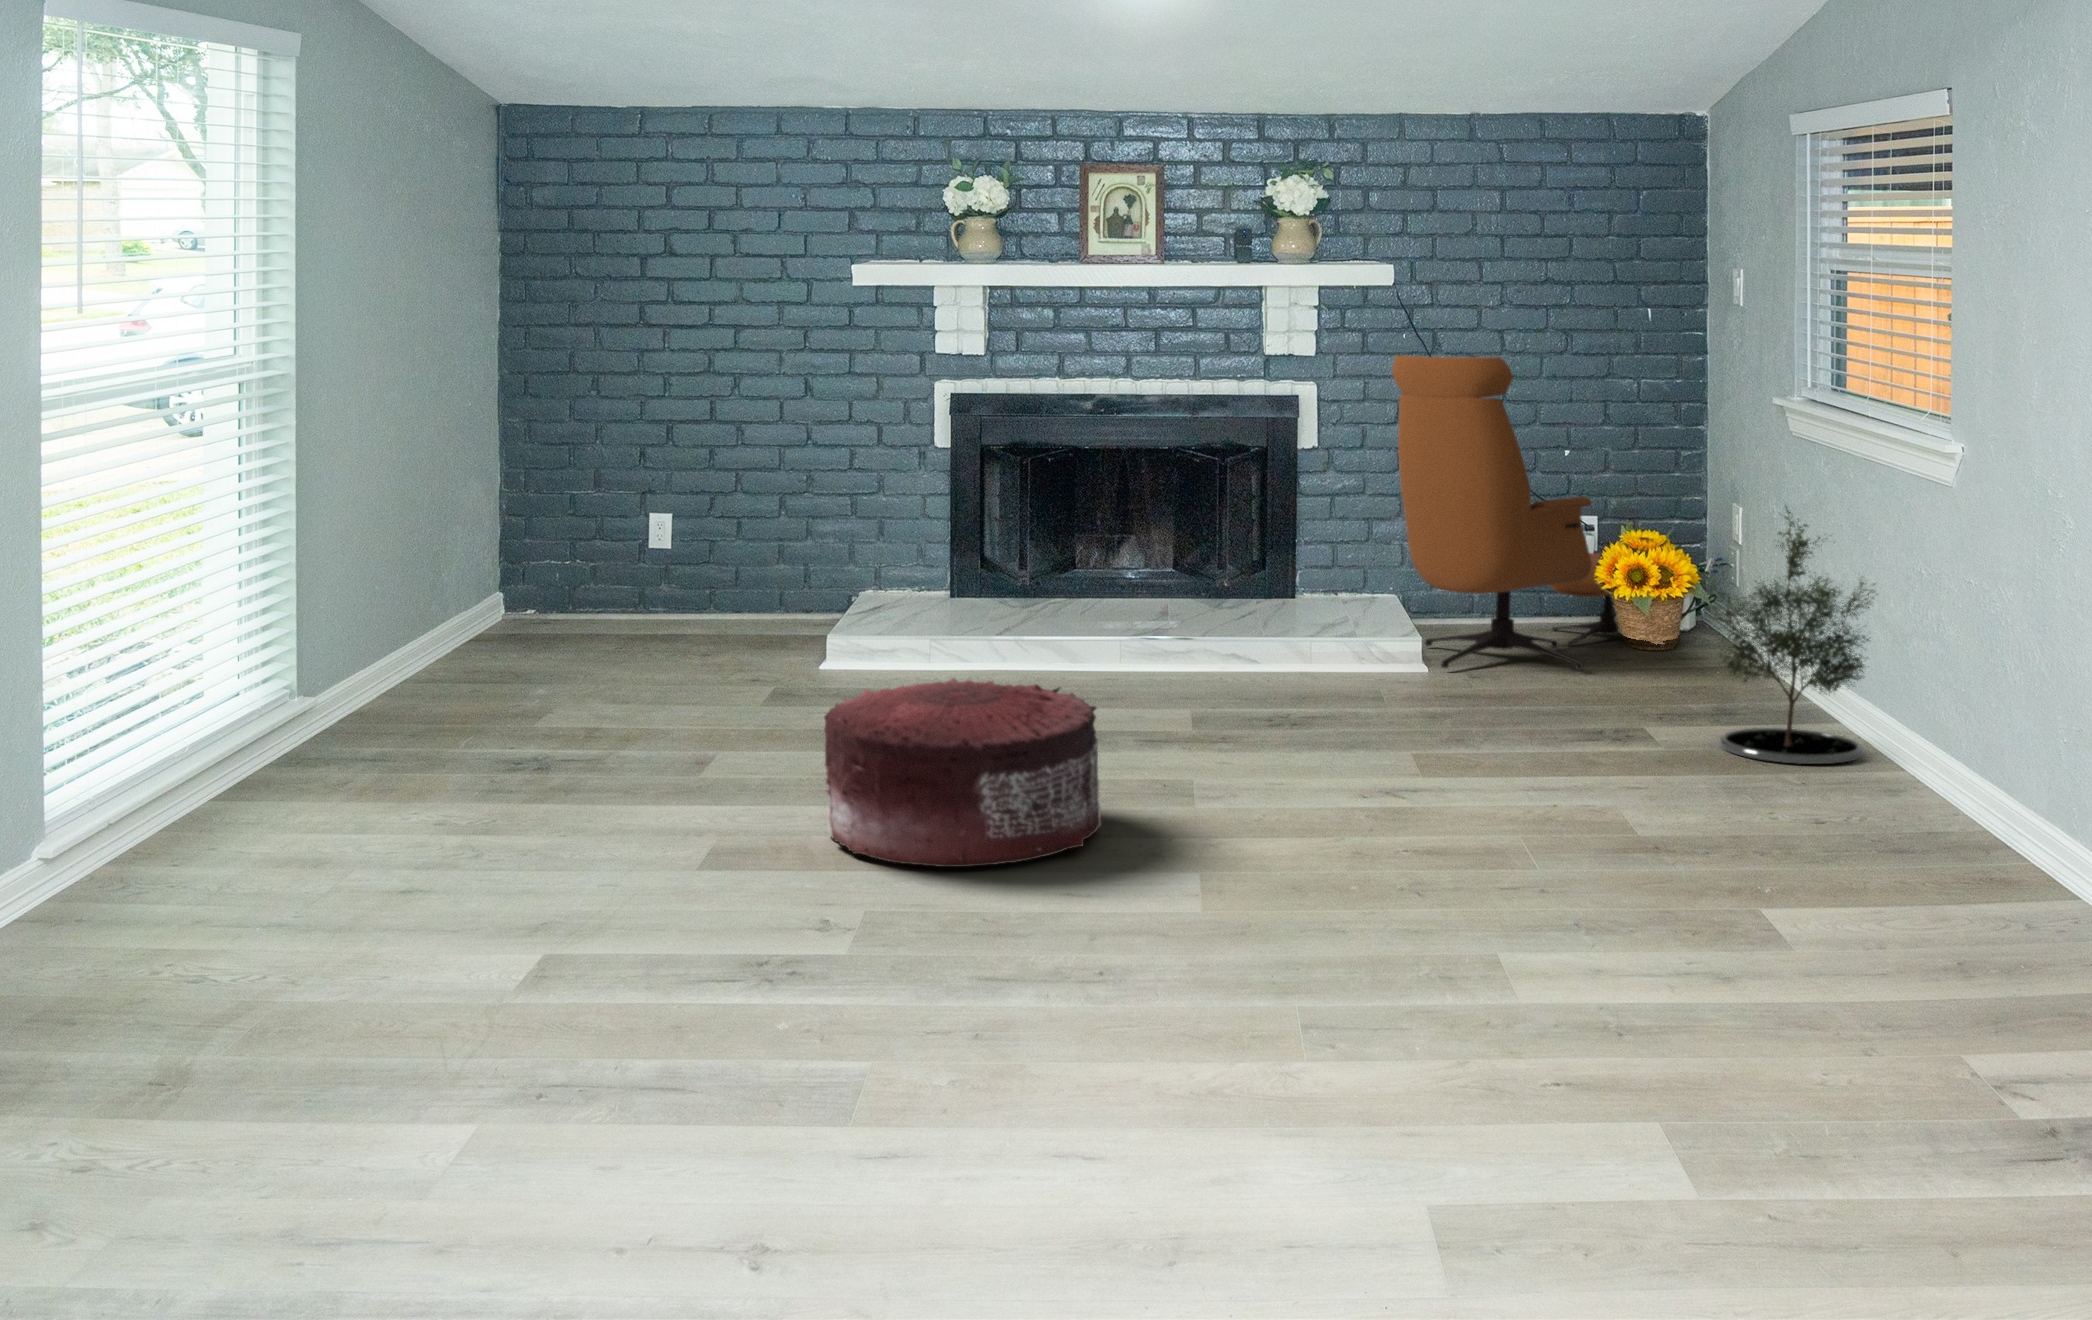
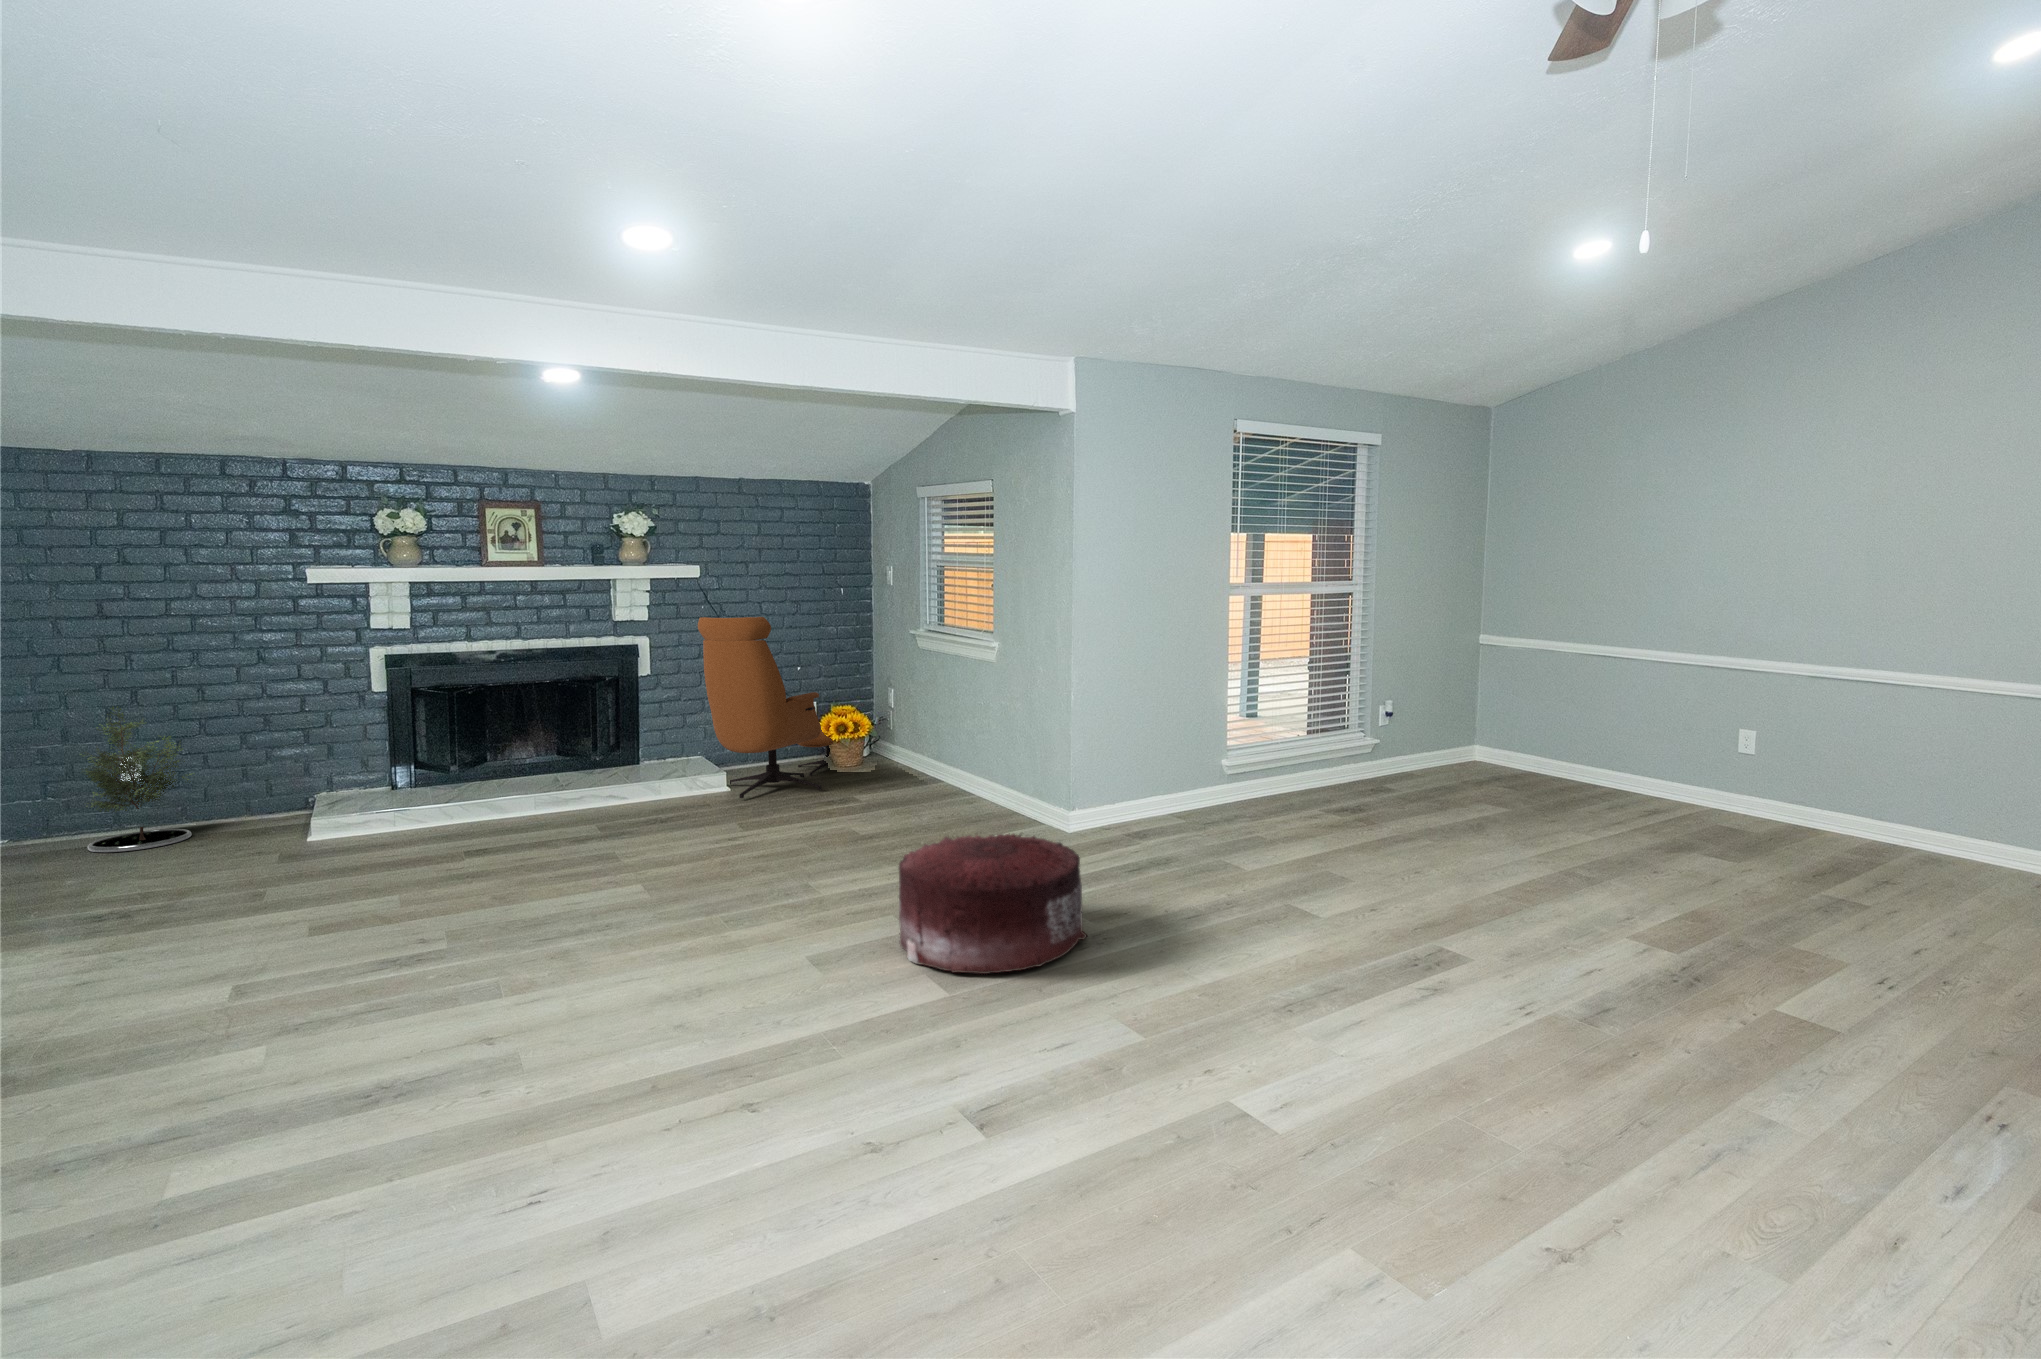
potted tree: present [1711,506,1876,764] -> present [80,706,193,852]
pouf: present [824,678,1101,867] -> present [899,834,1087,974]

